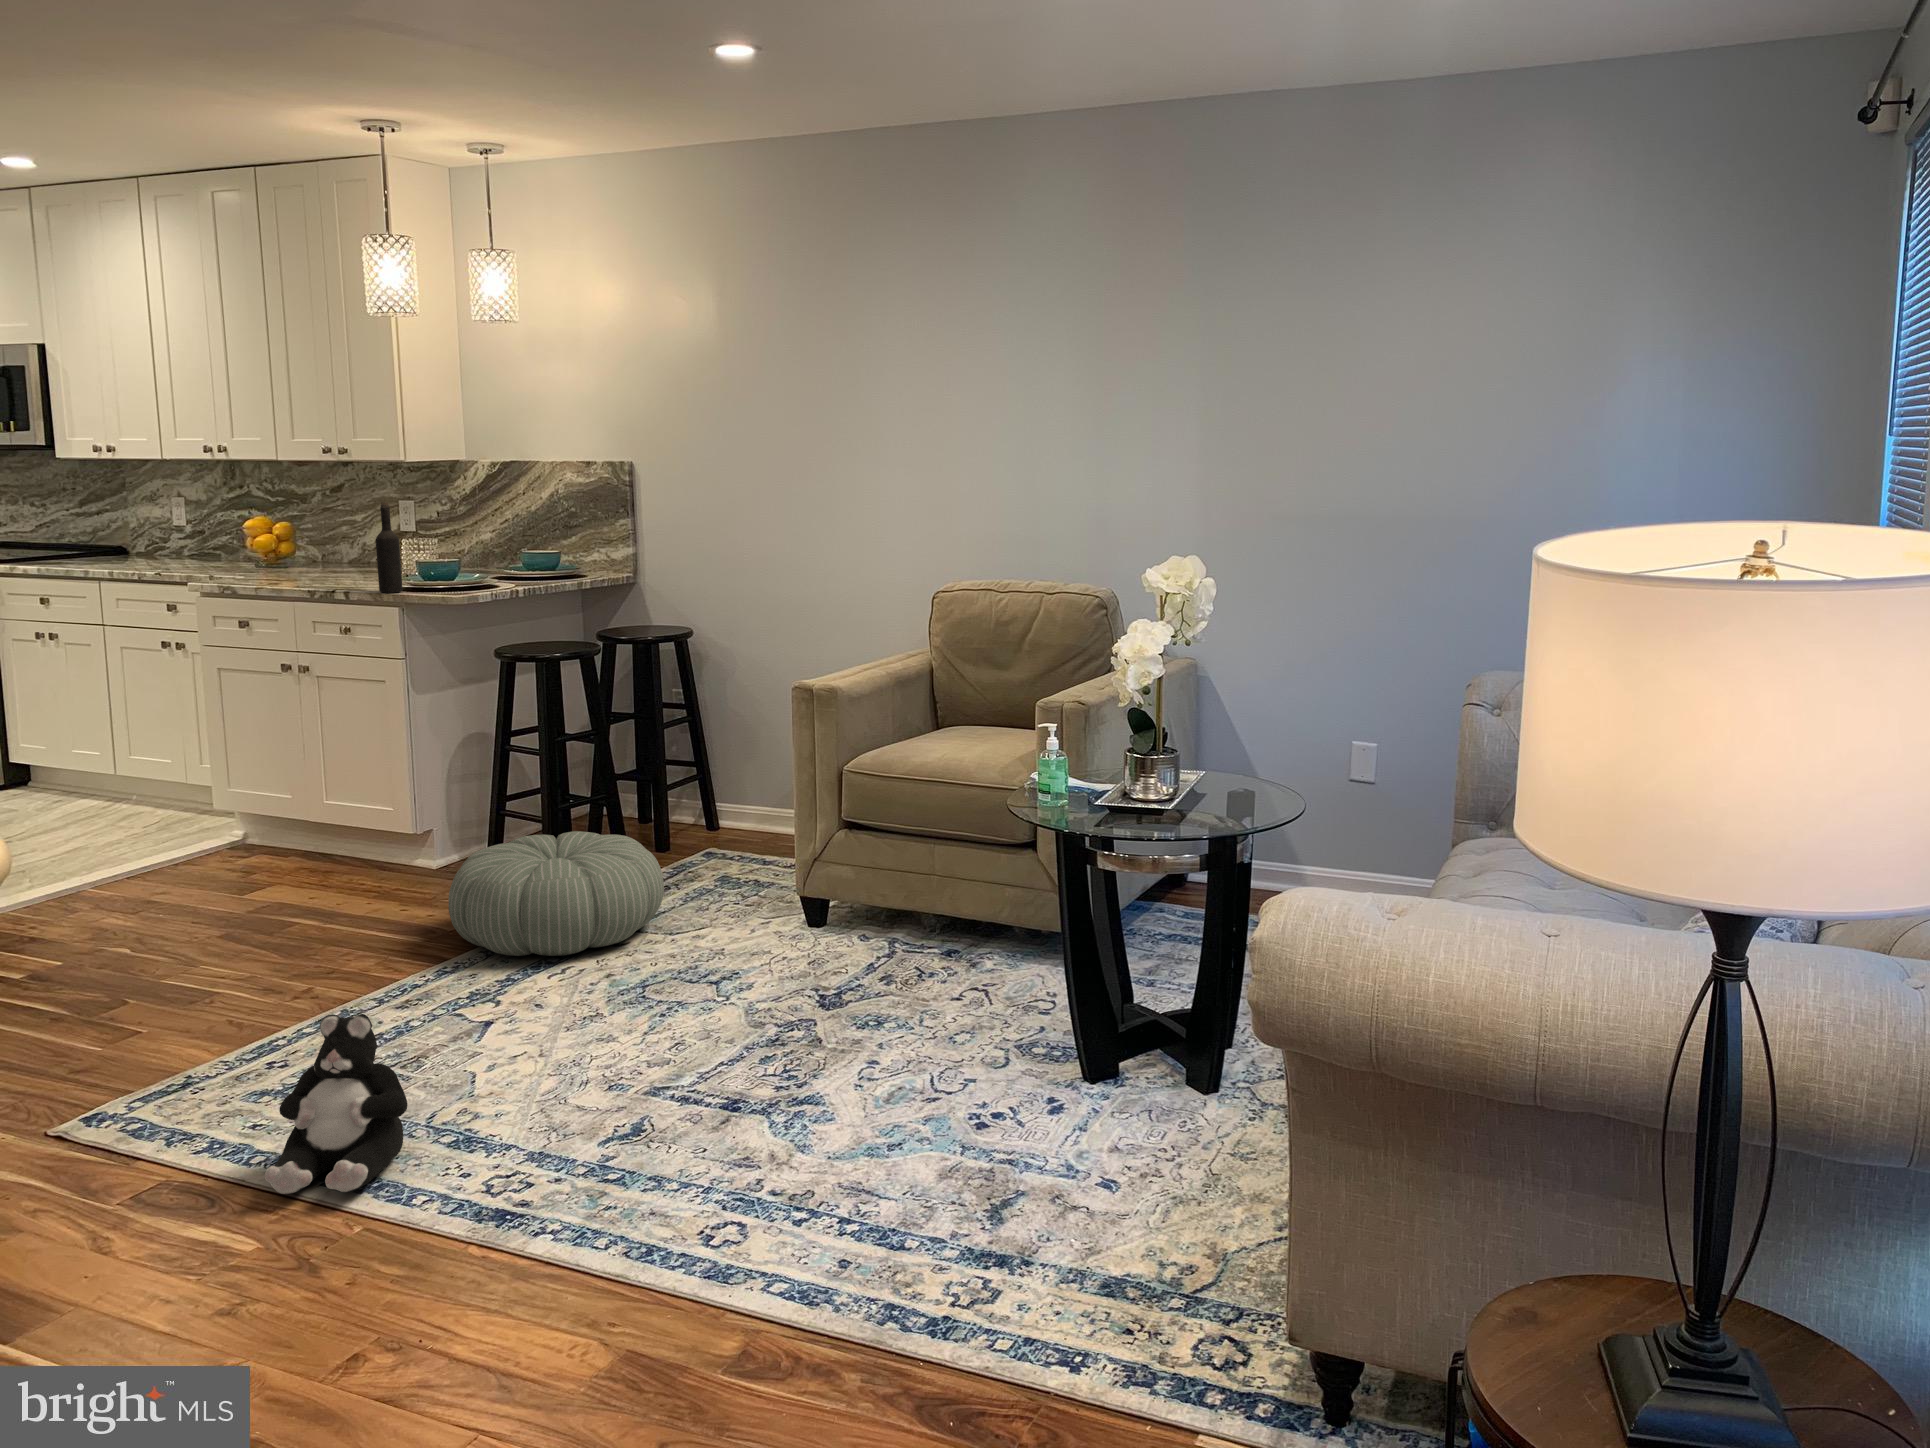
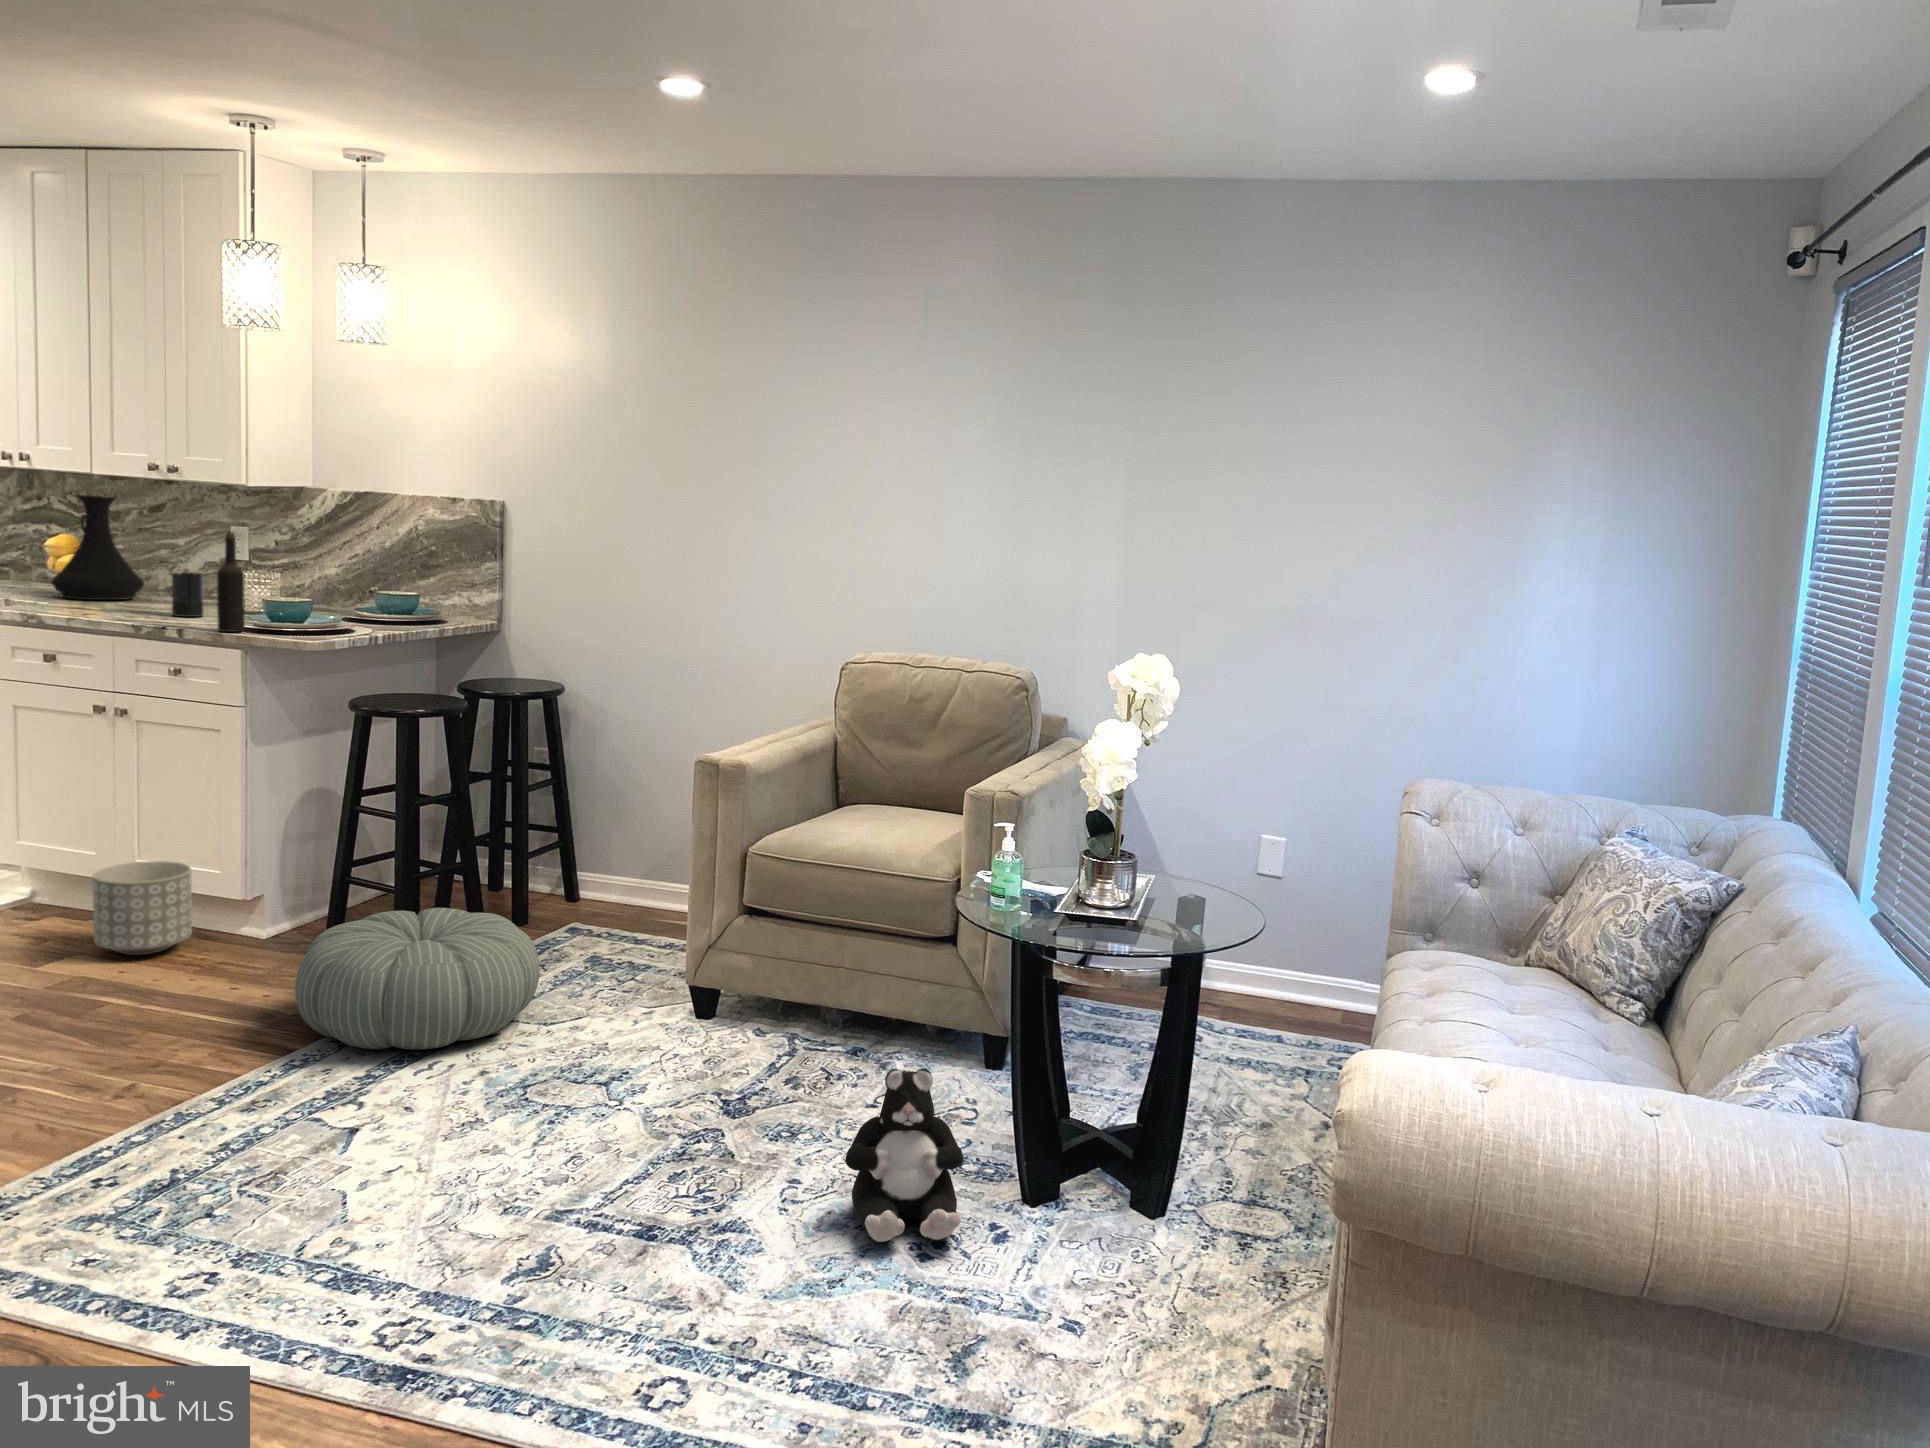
vase: none [248,480,327,574] -> present [52,495,144,600]
candle: none [340,540,373,583] -> present [172,573,203,617]
planter: none [286,800,374,883] -> present [93,861,192,955]
plush toy: present [265,1014,408,1194] -> present [845,1069,964,1242]

